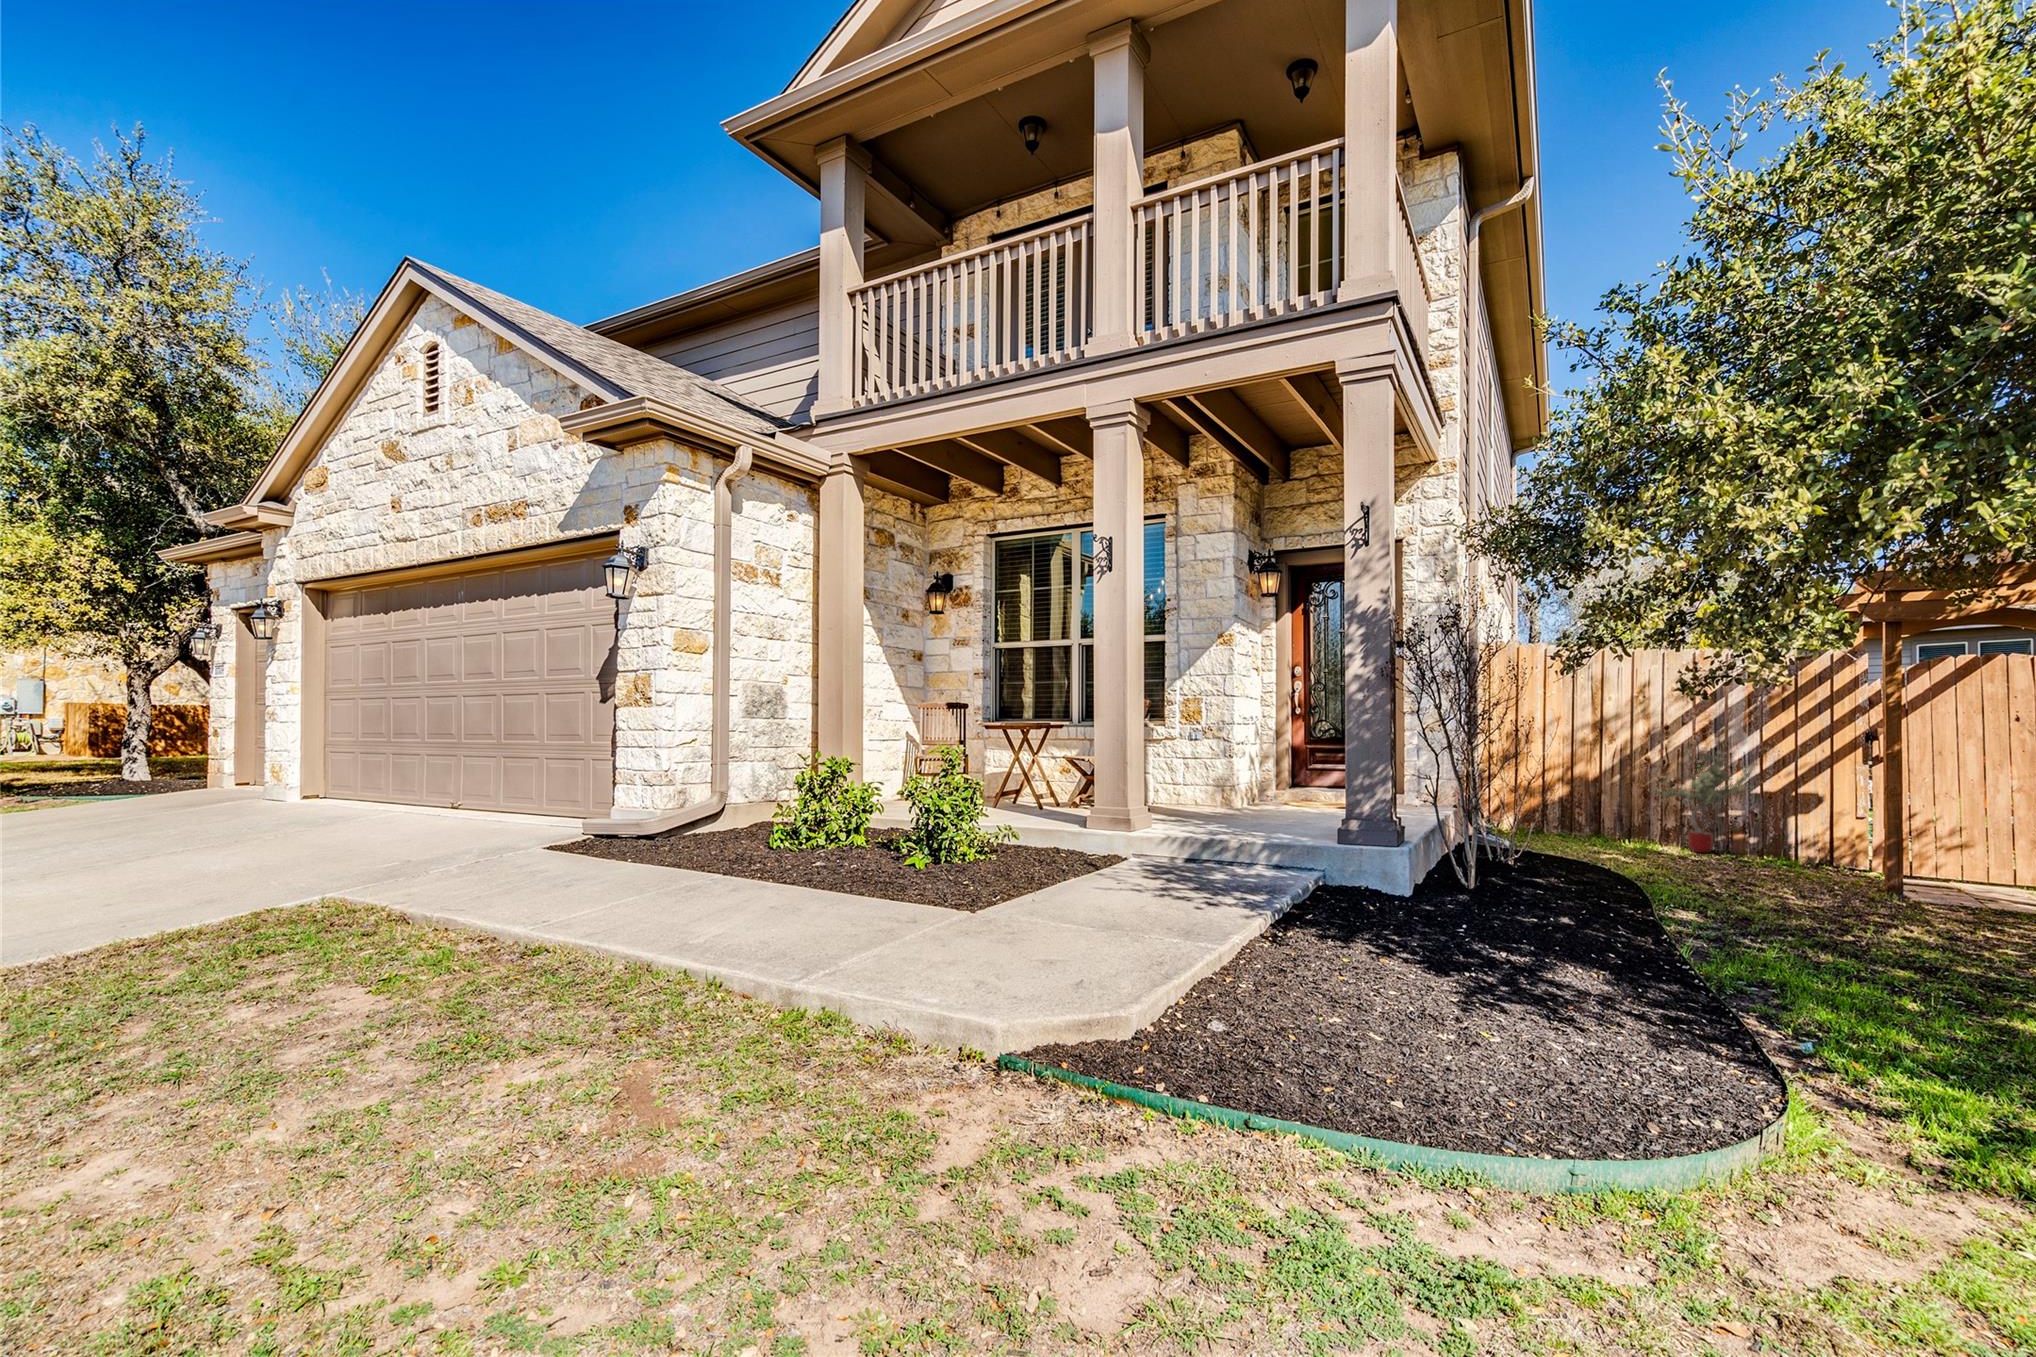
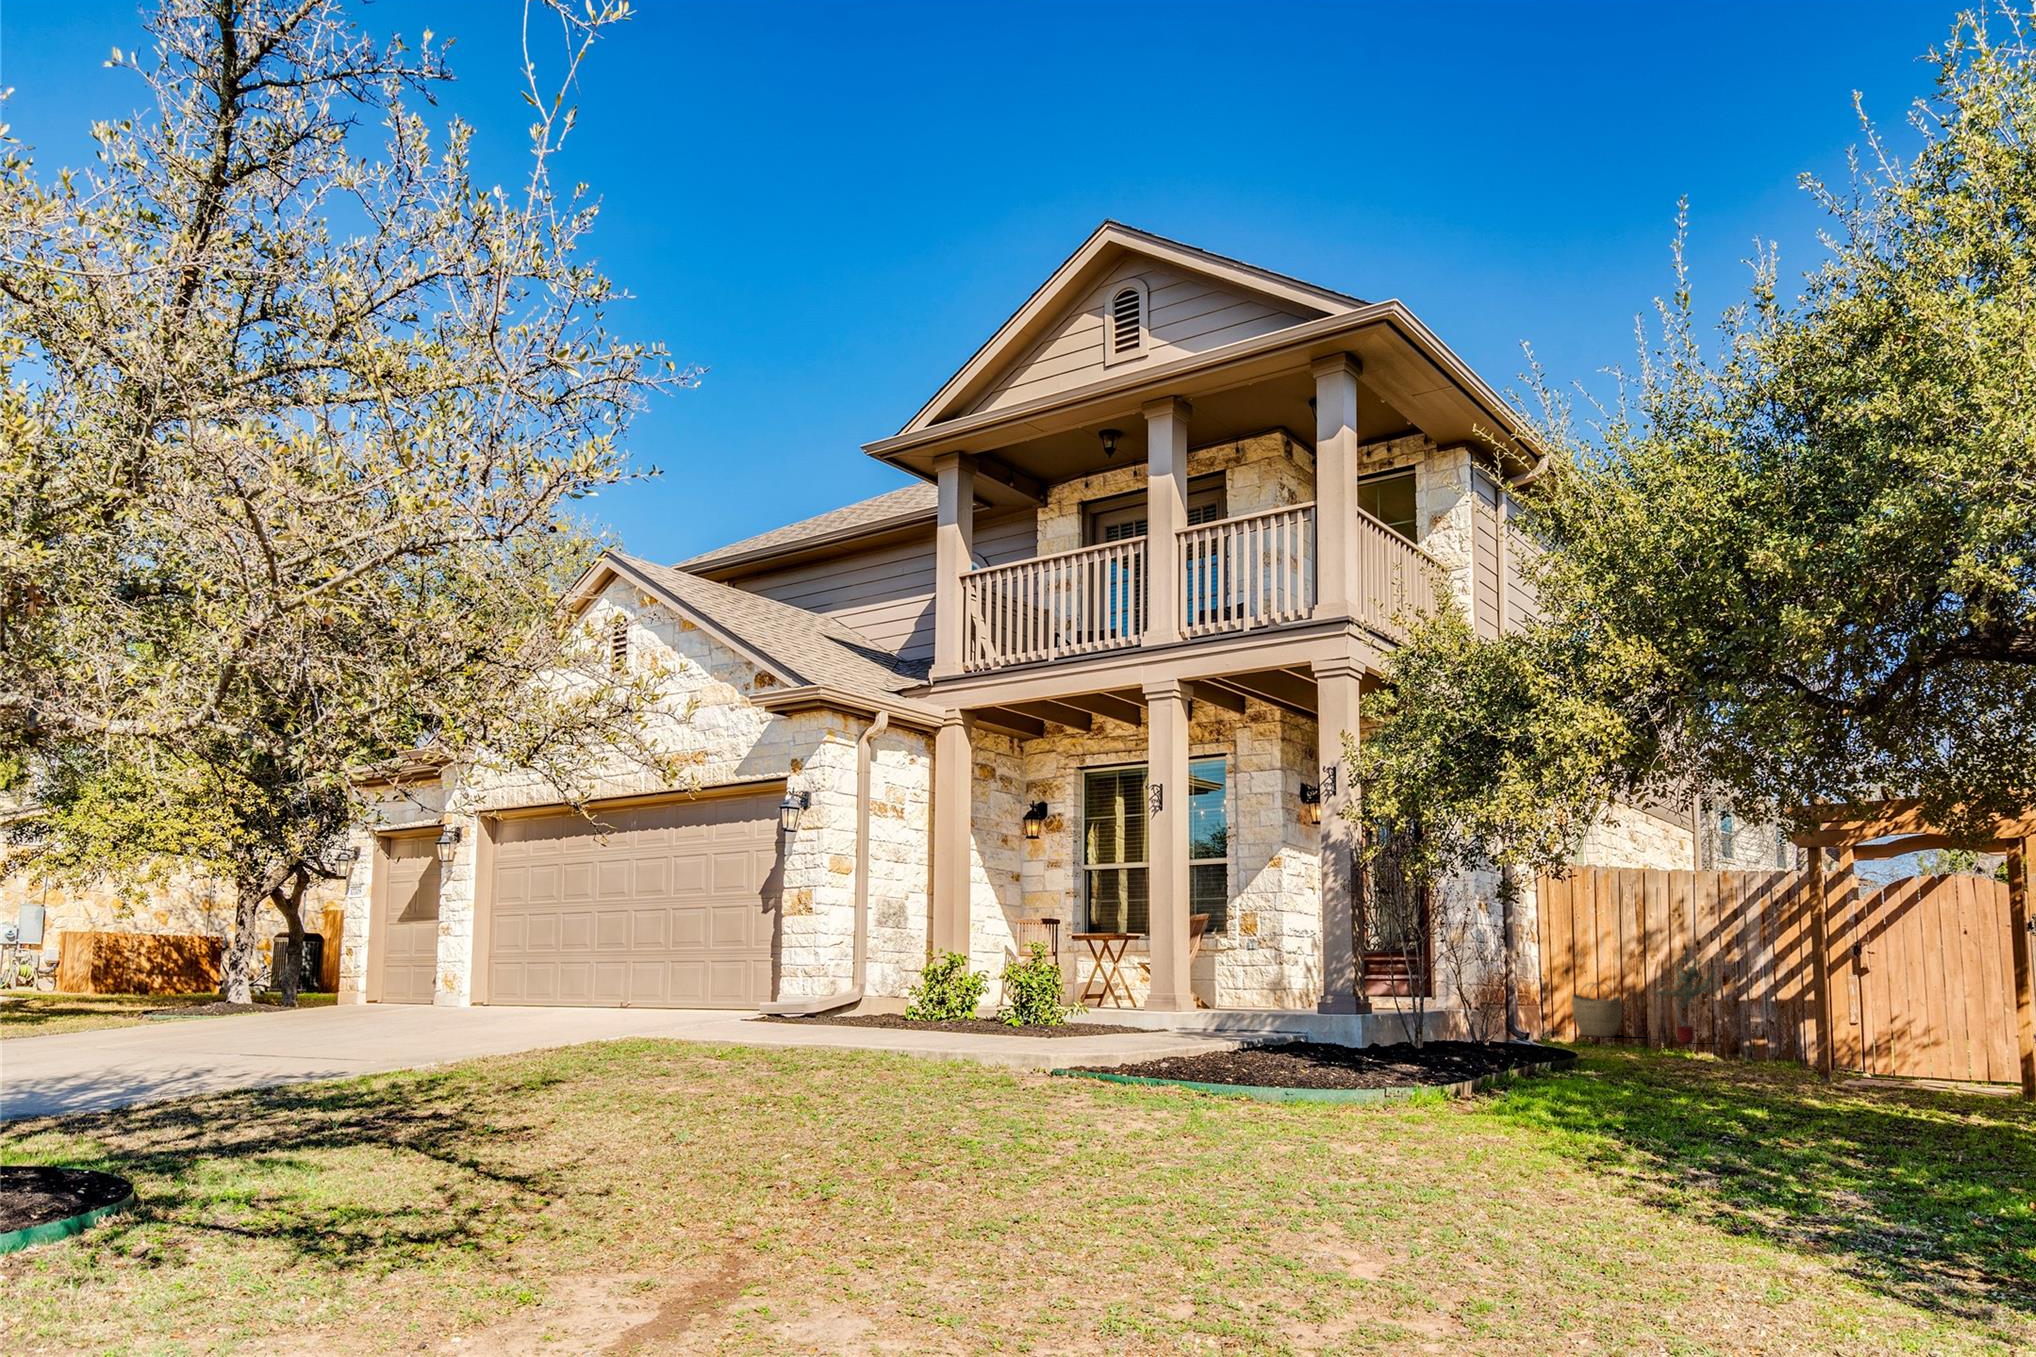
woven basket: none [1545,776,1607,840] -> present [1572,983,1622,1037]

